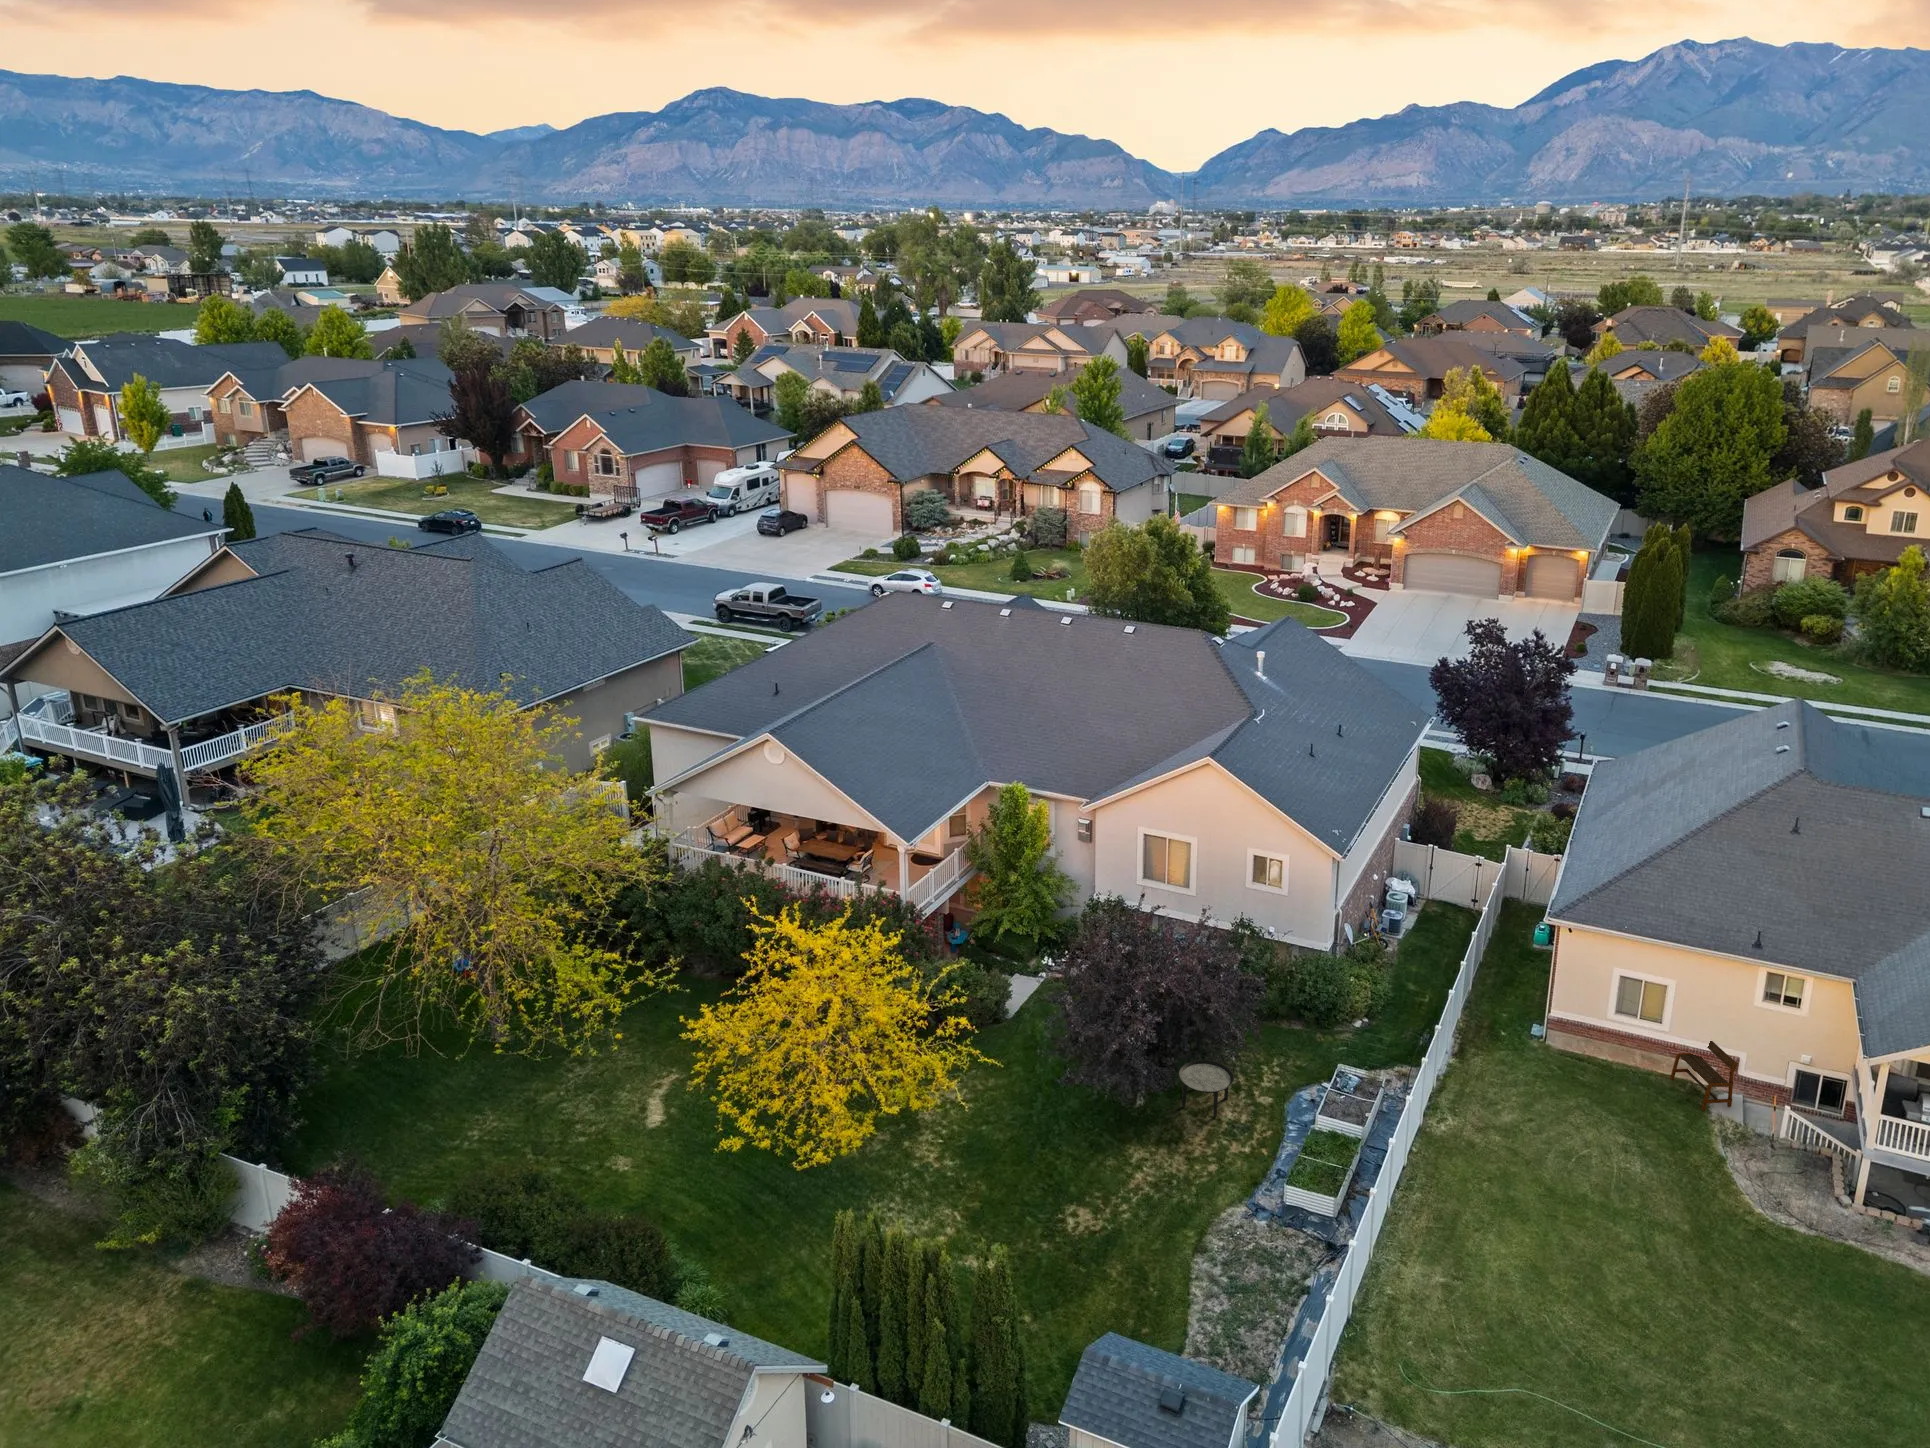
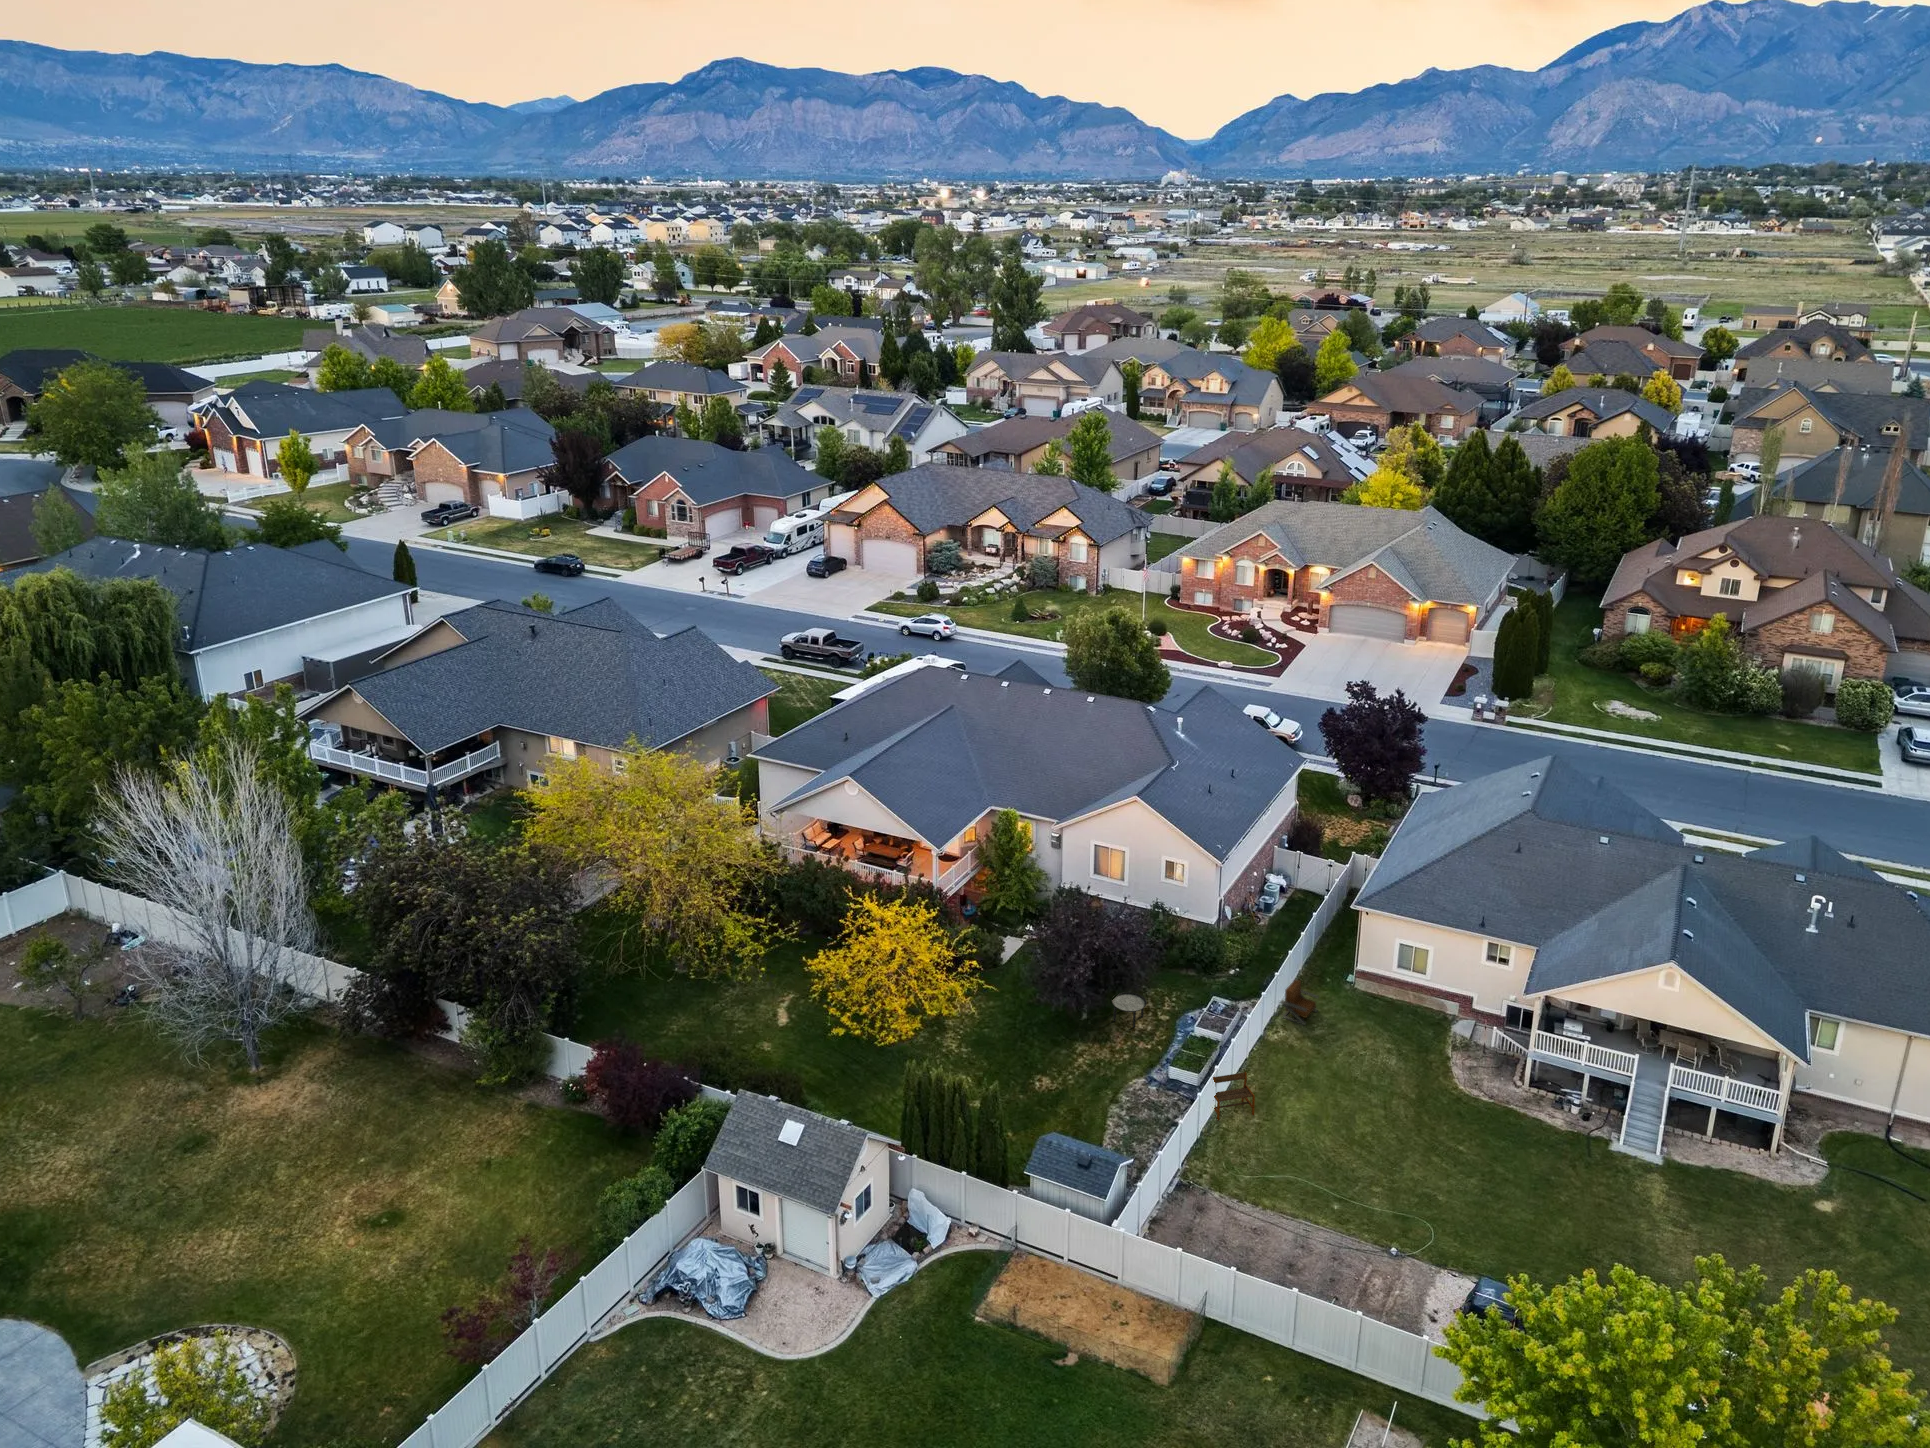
lounge chair: none [1442,1034,1501,1109] -> present [1281,980,1318,1025]
bench: present [1670,1041,1738,1111] -> present [1213,1072,1255,1120]

